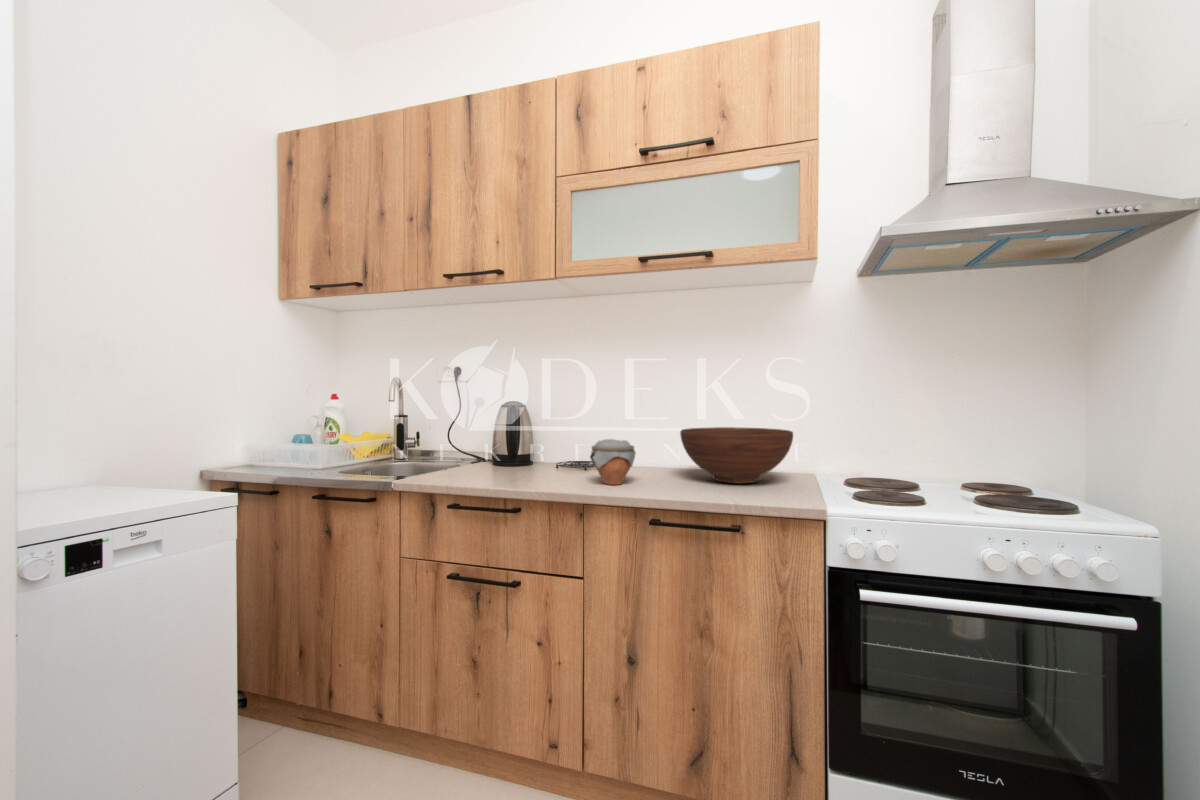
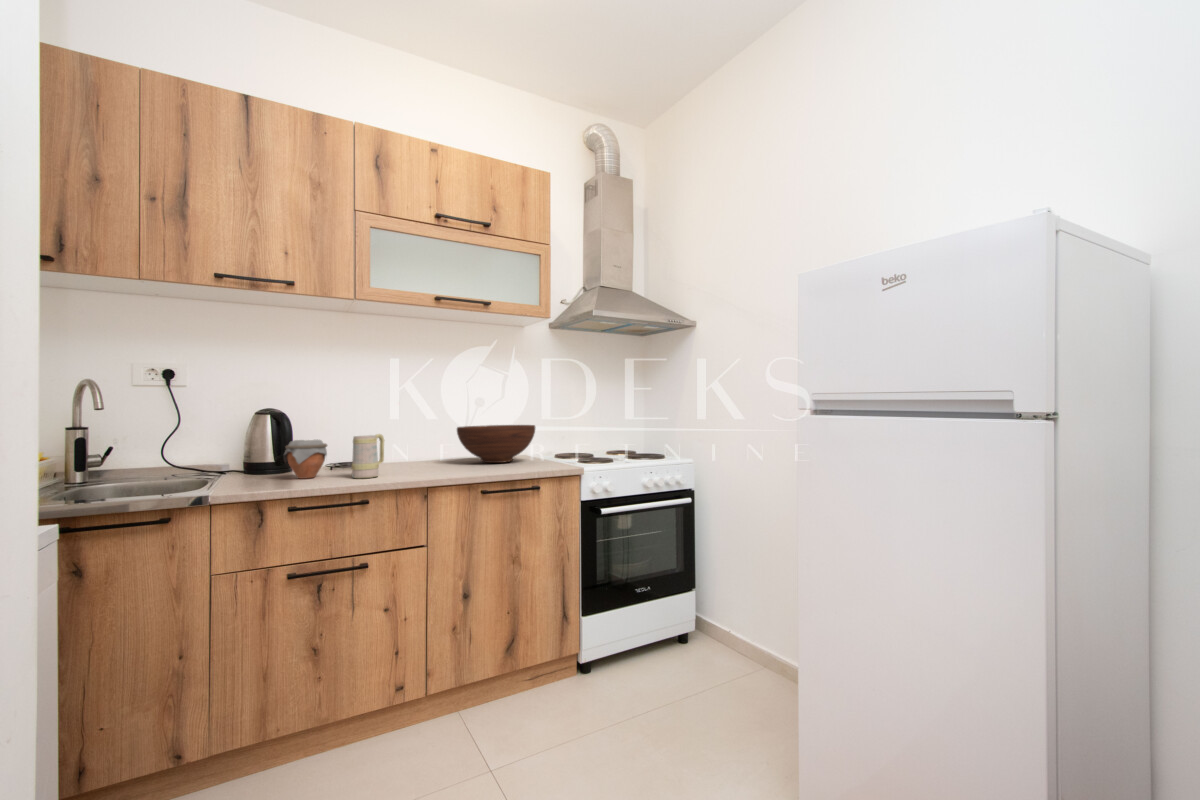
mug: none [525,434,565,484] -> present [351,434,384,478]
jar: present [590,439,636,485] -> present [284,440,327,479]

